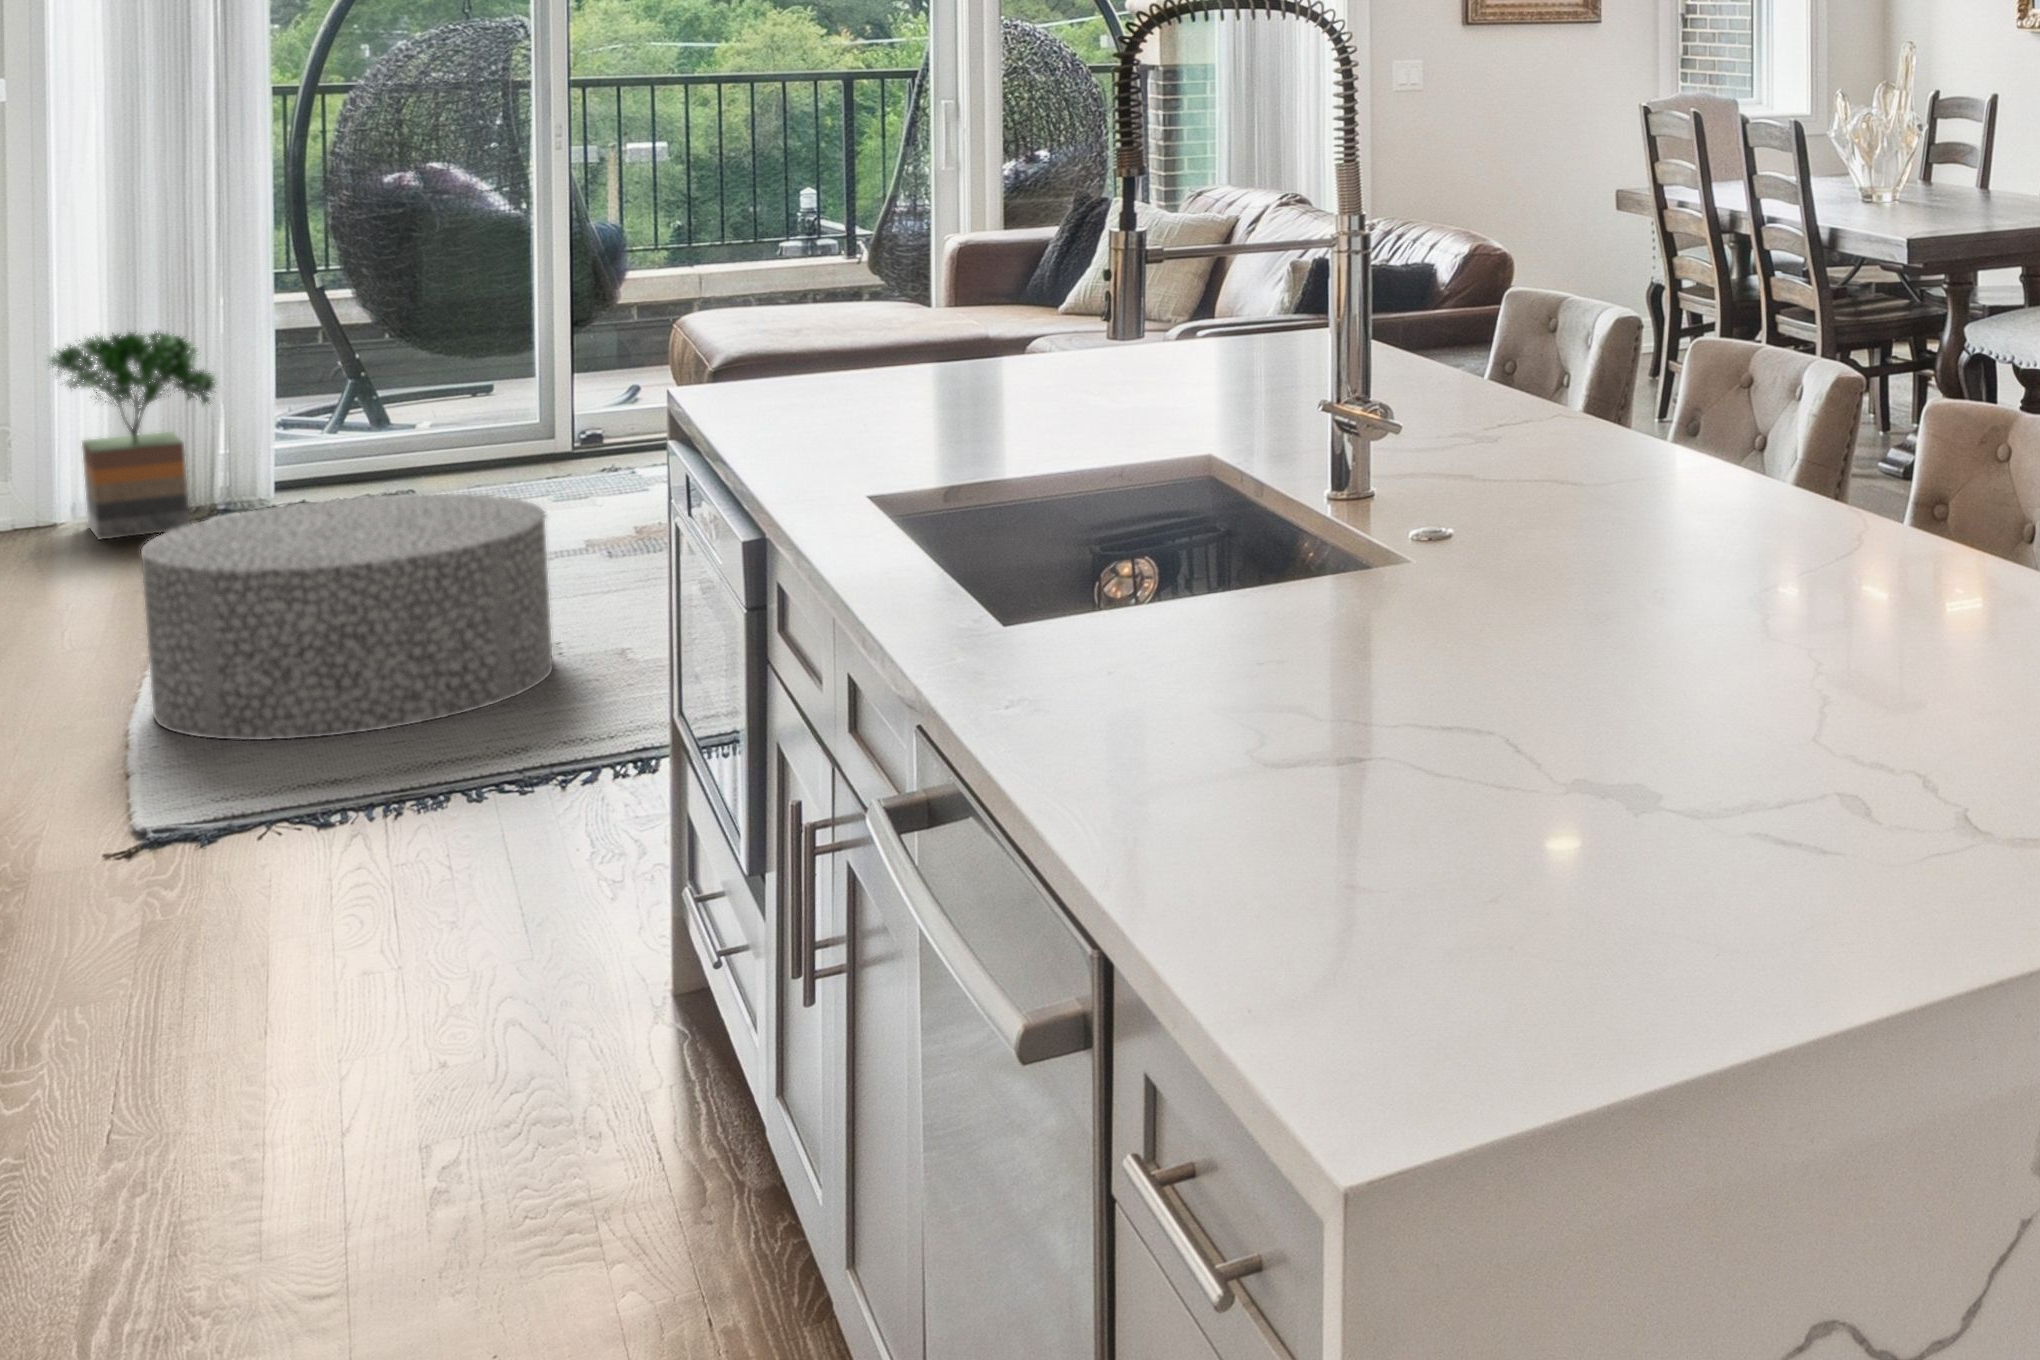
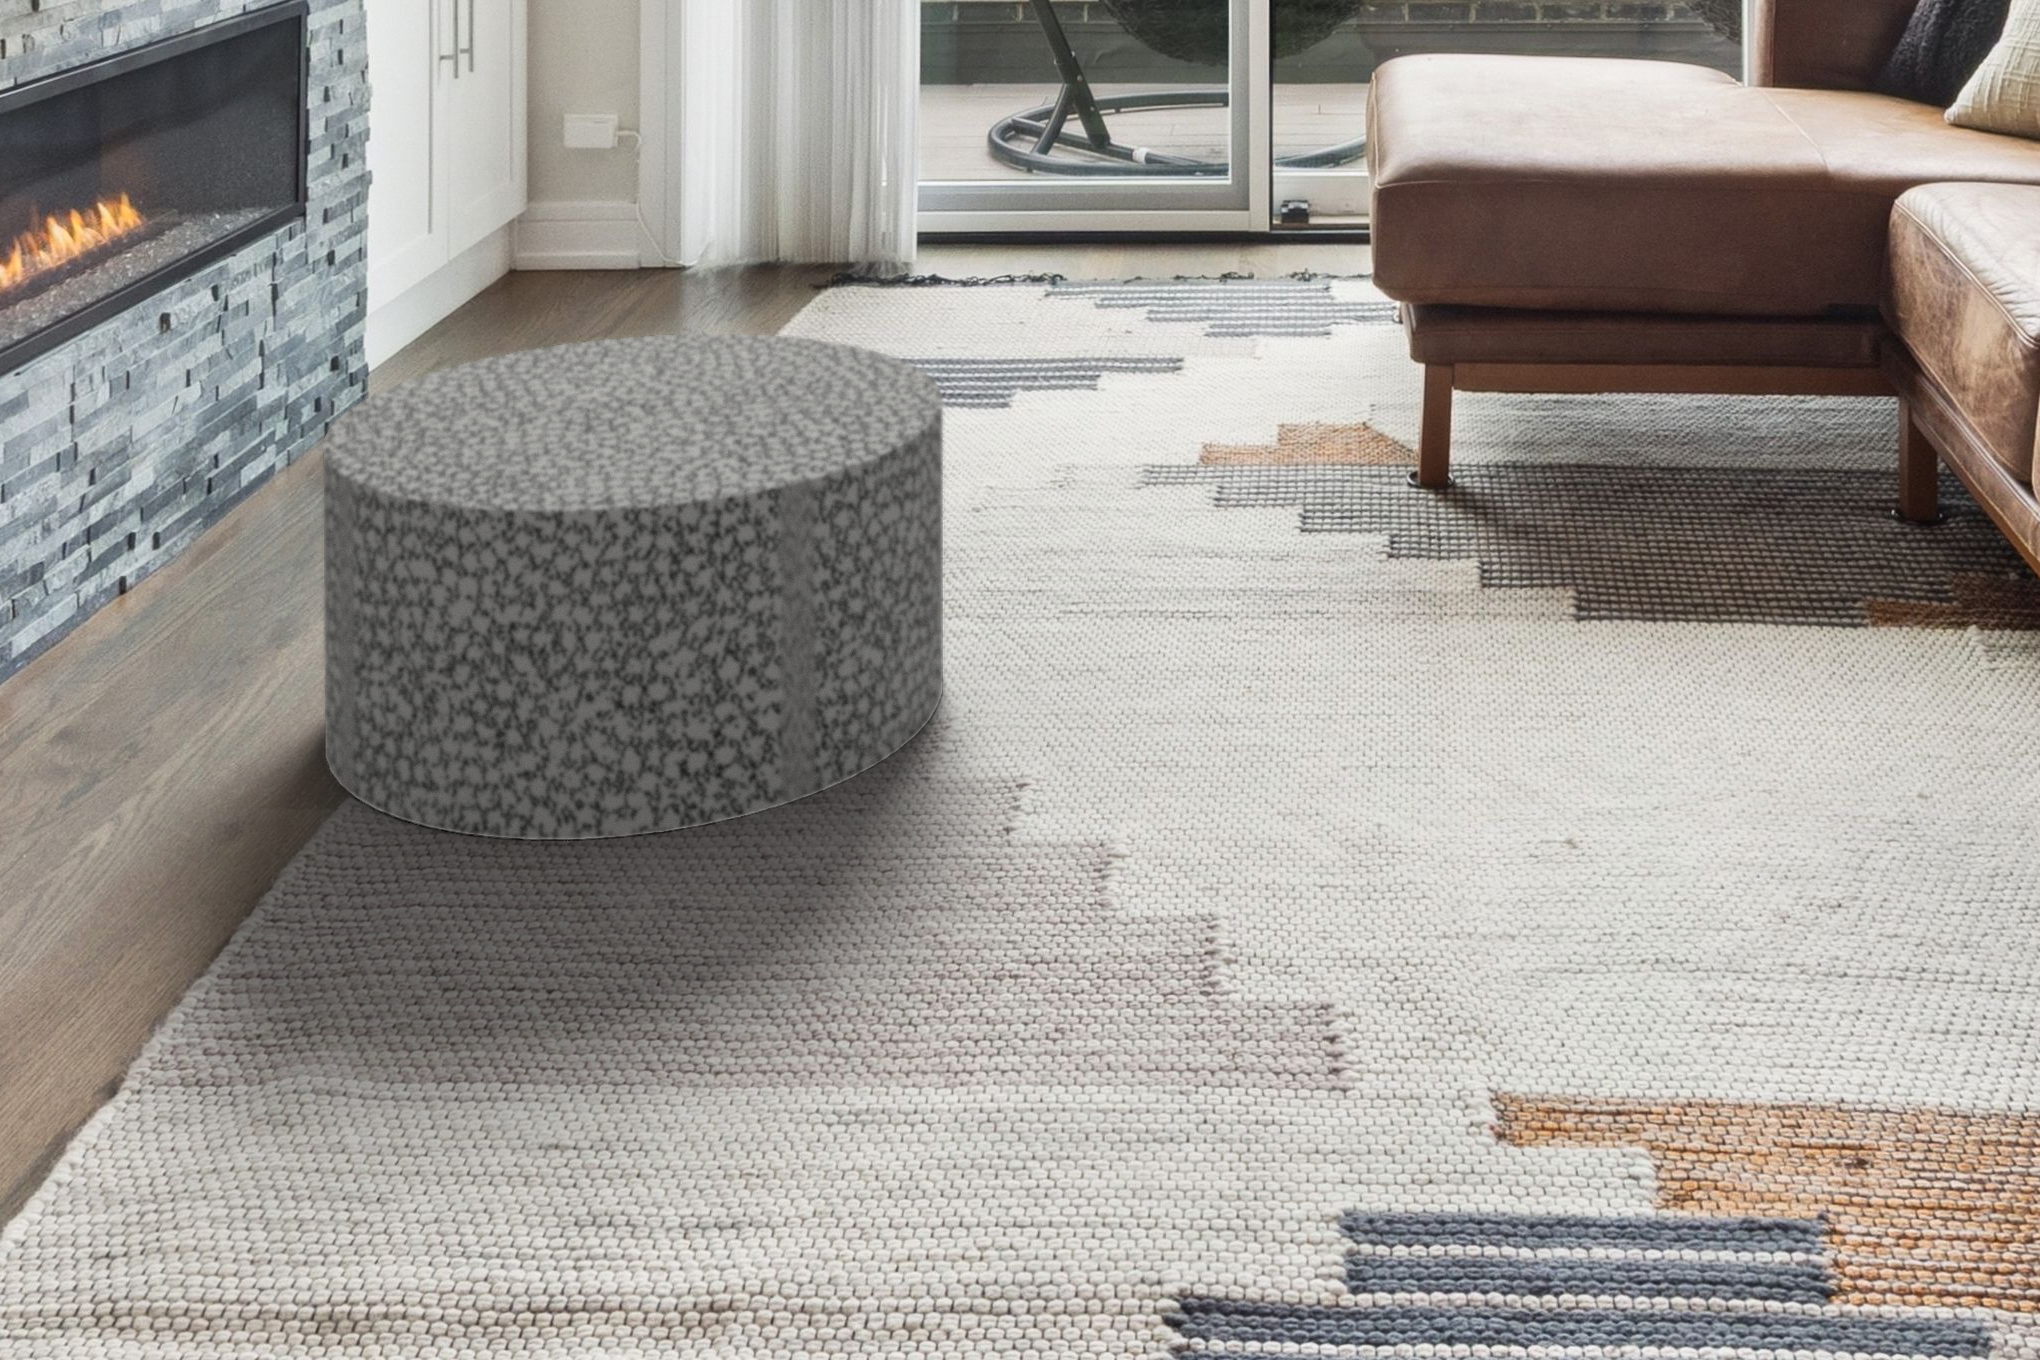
potted tree: present [50,332,217,540] -> none [657,21,843,301]

